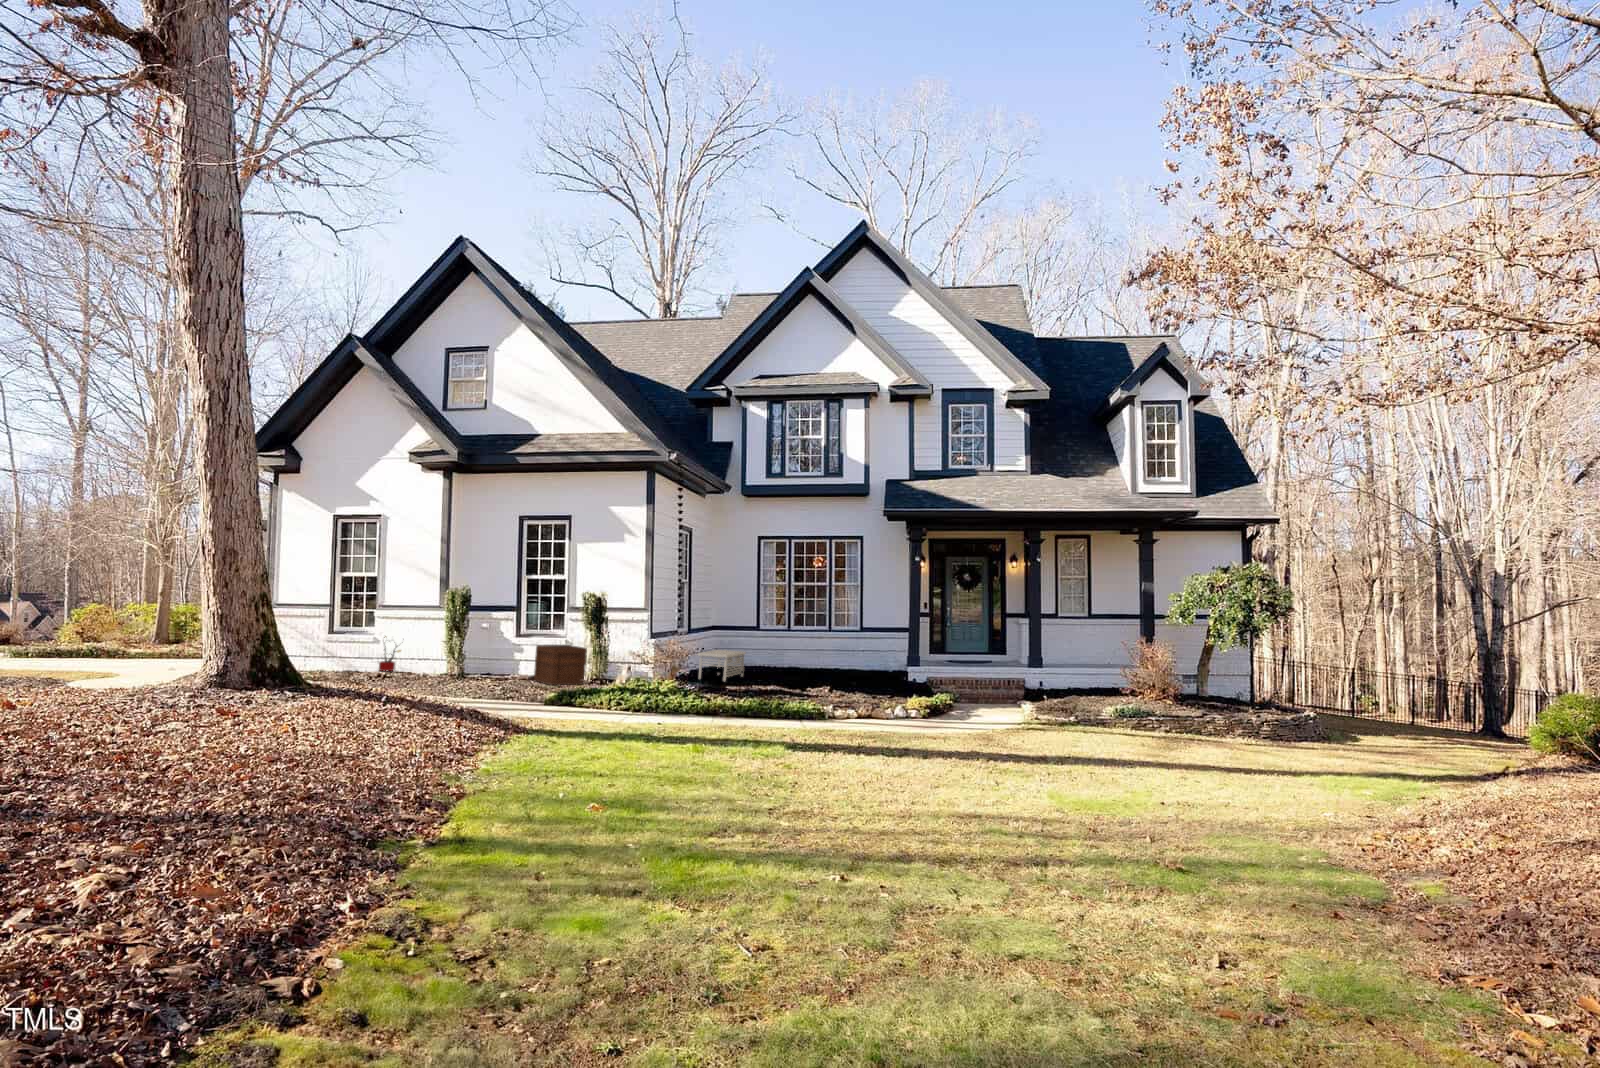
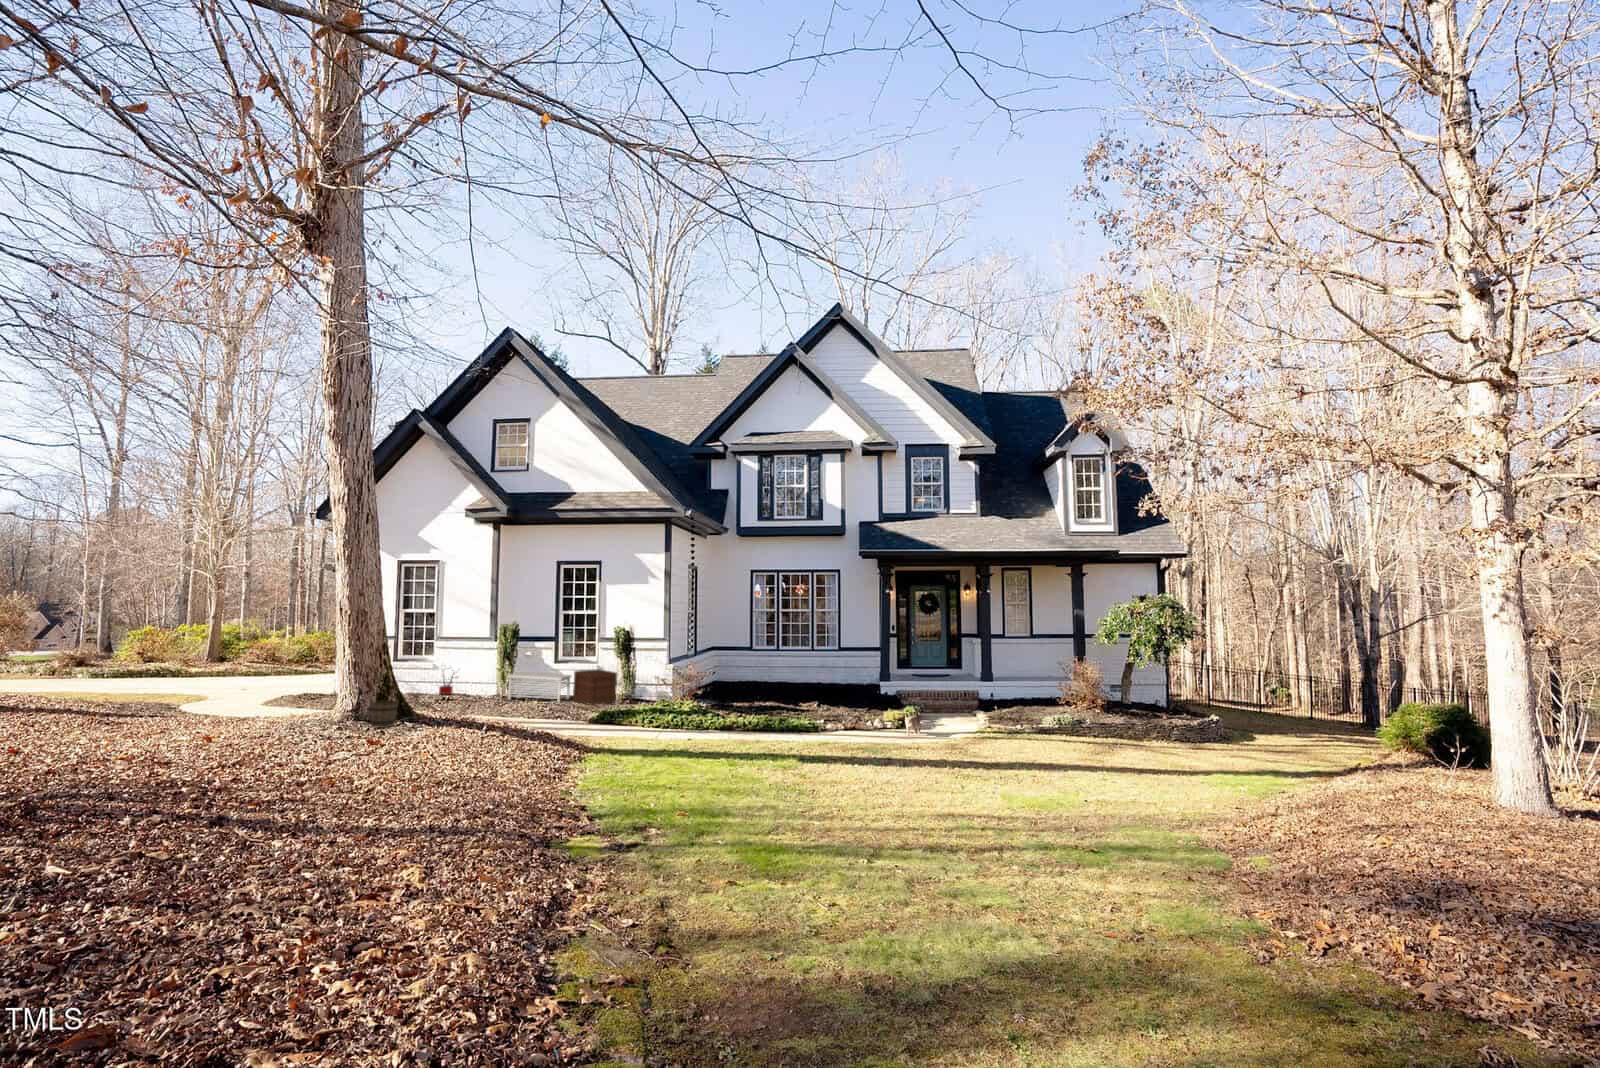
storage bench: present [698,650,745,681] -> present [507,672,571,702]
bucket: none [241,659,279,694] -> present [370,699,398,728]

